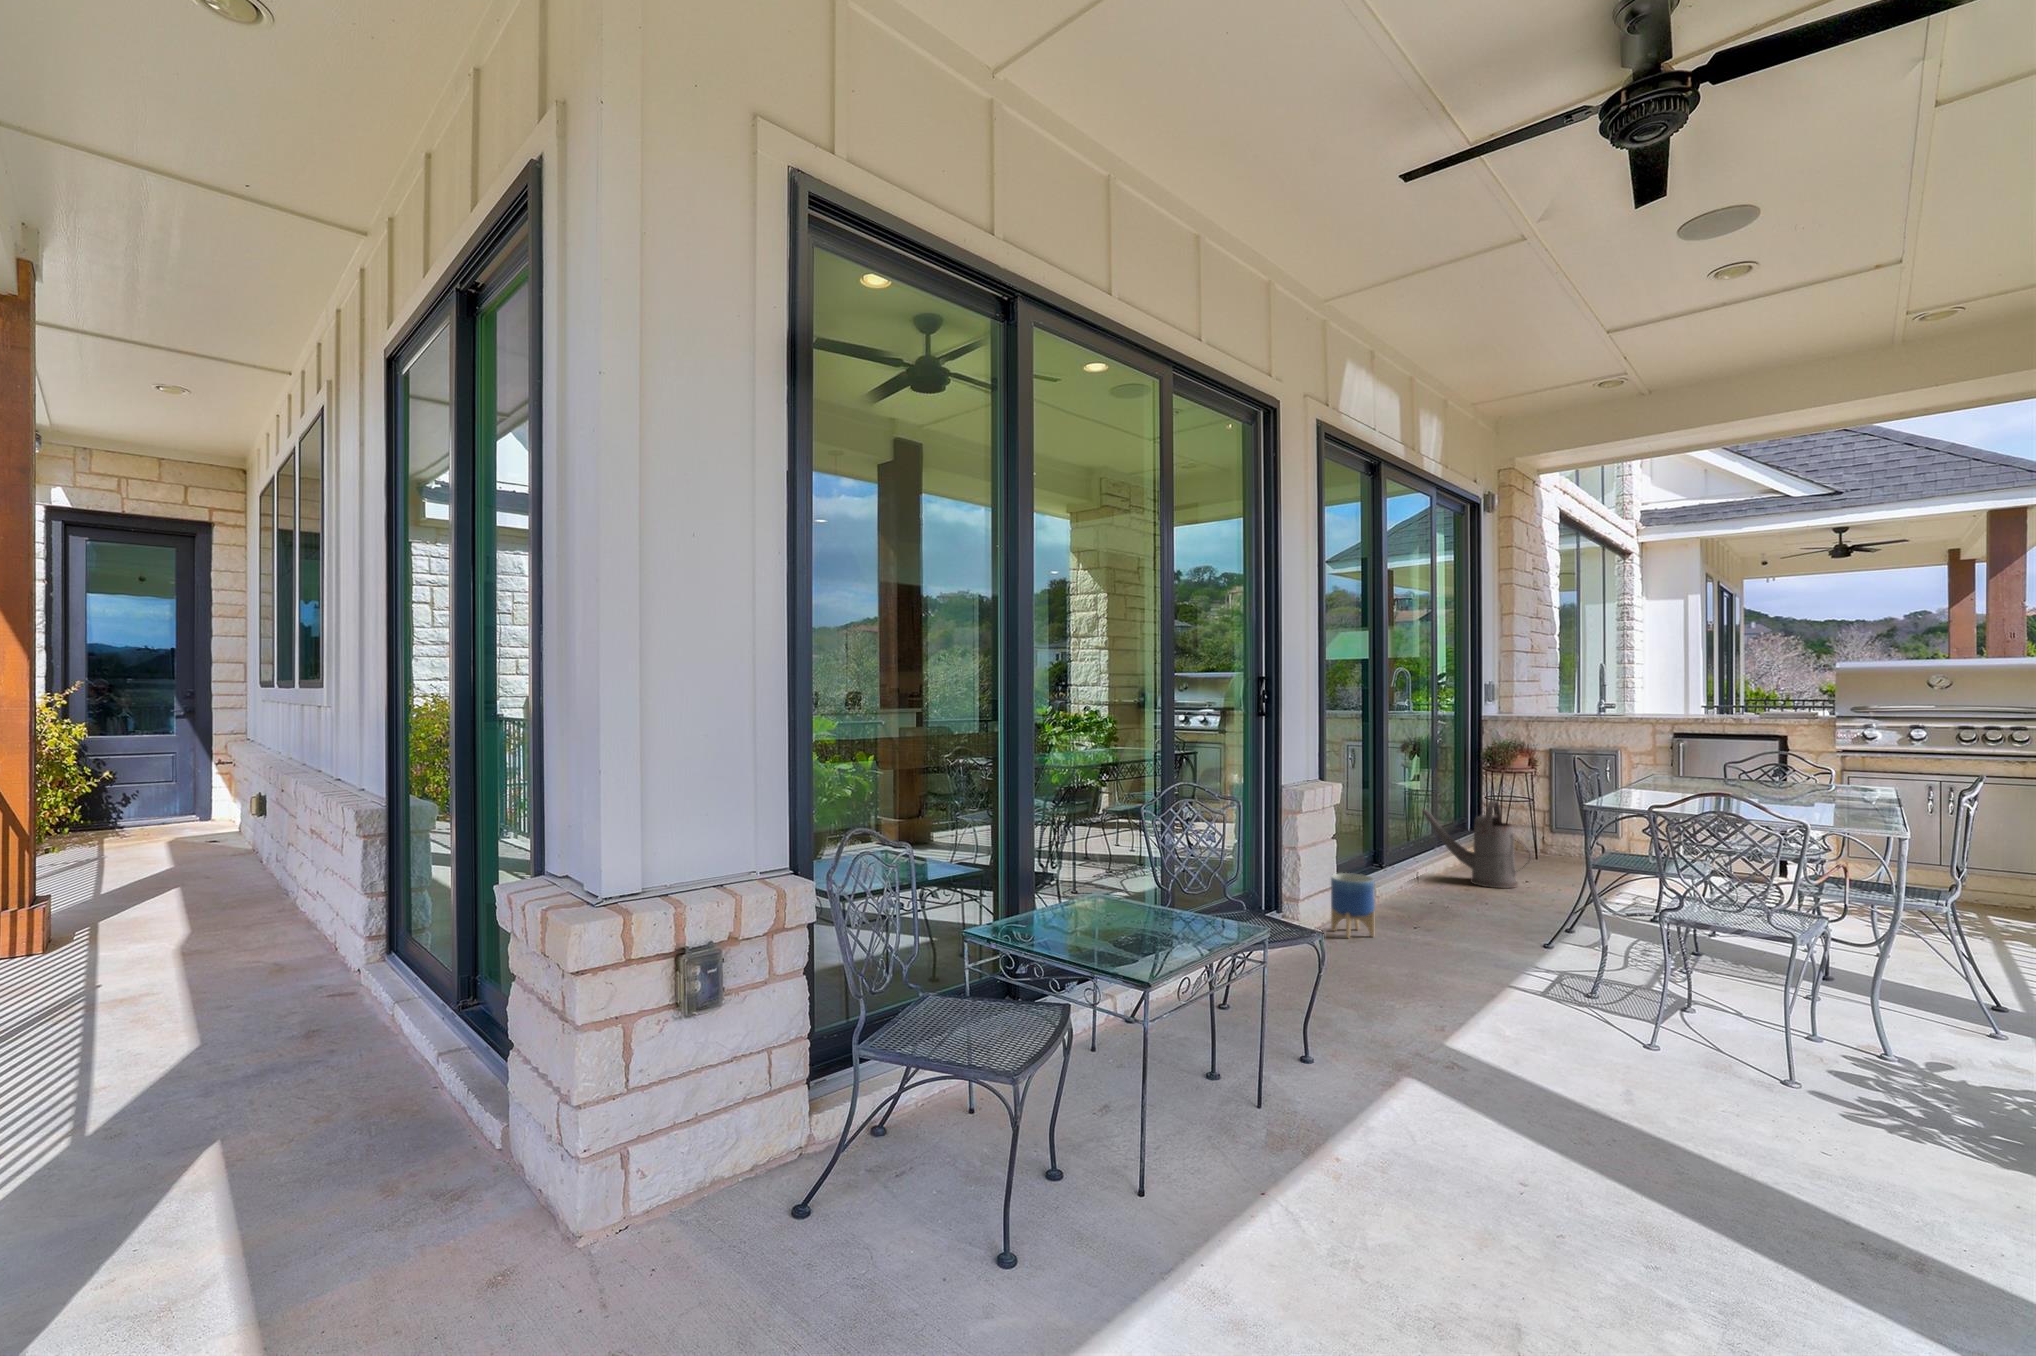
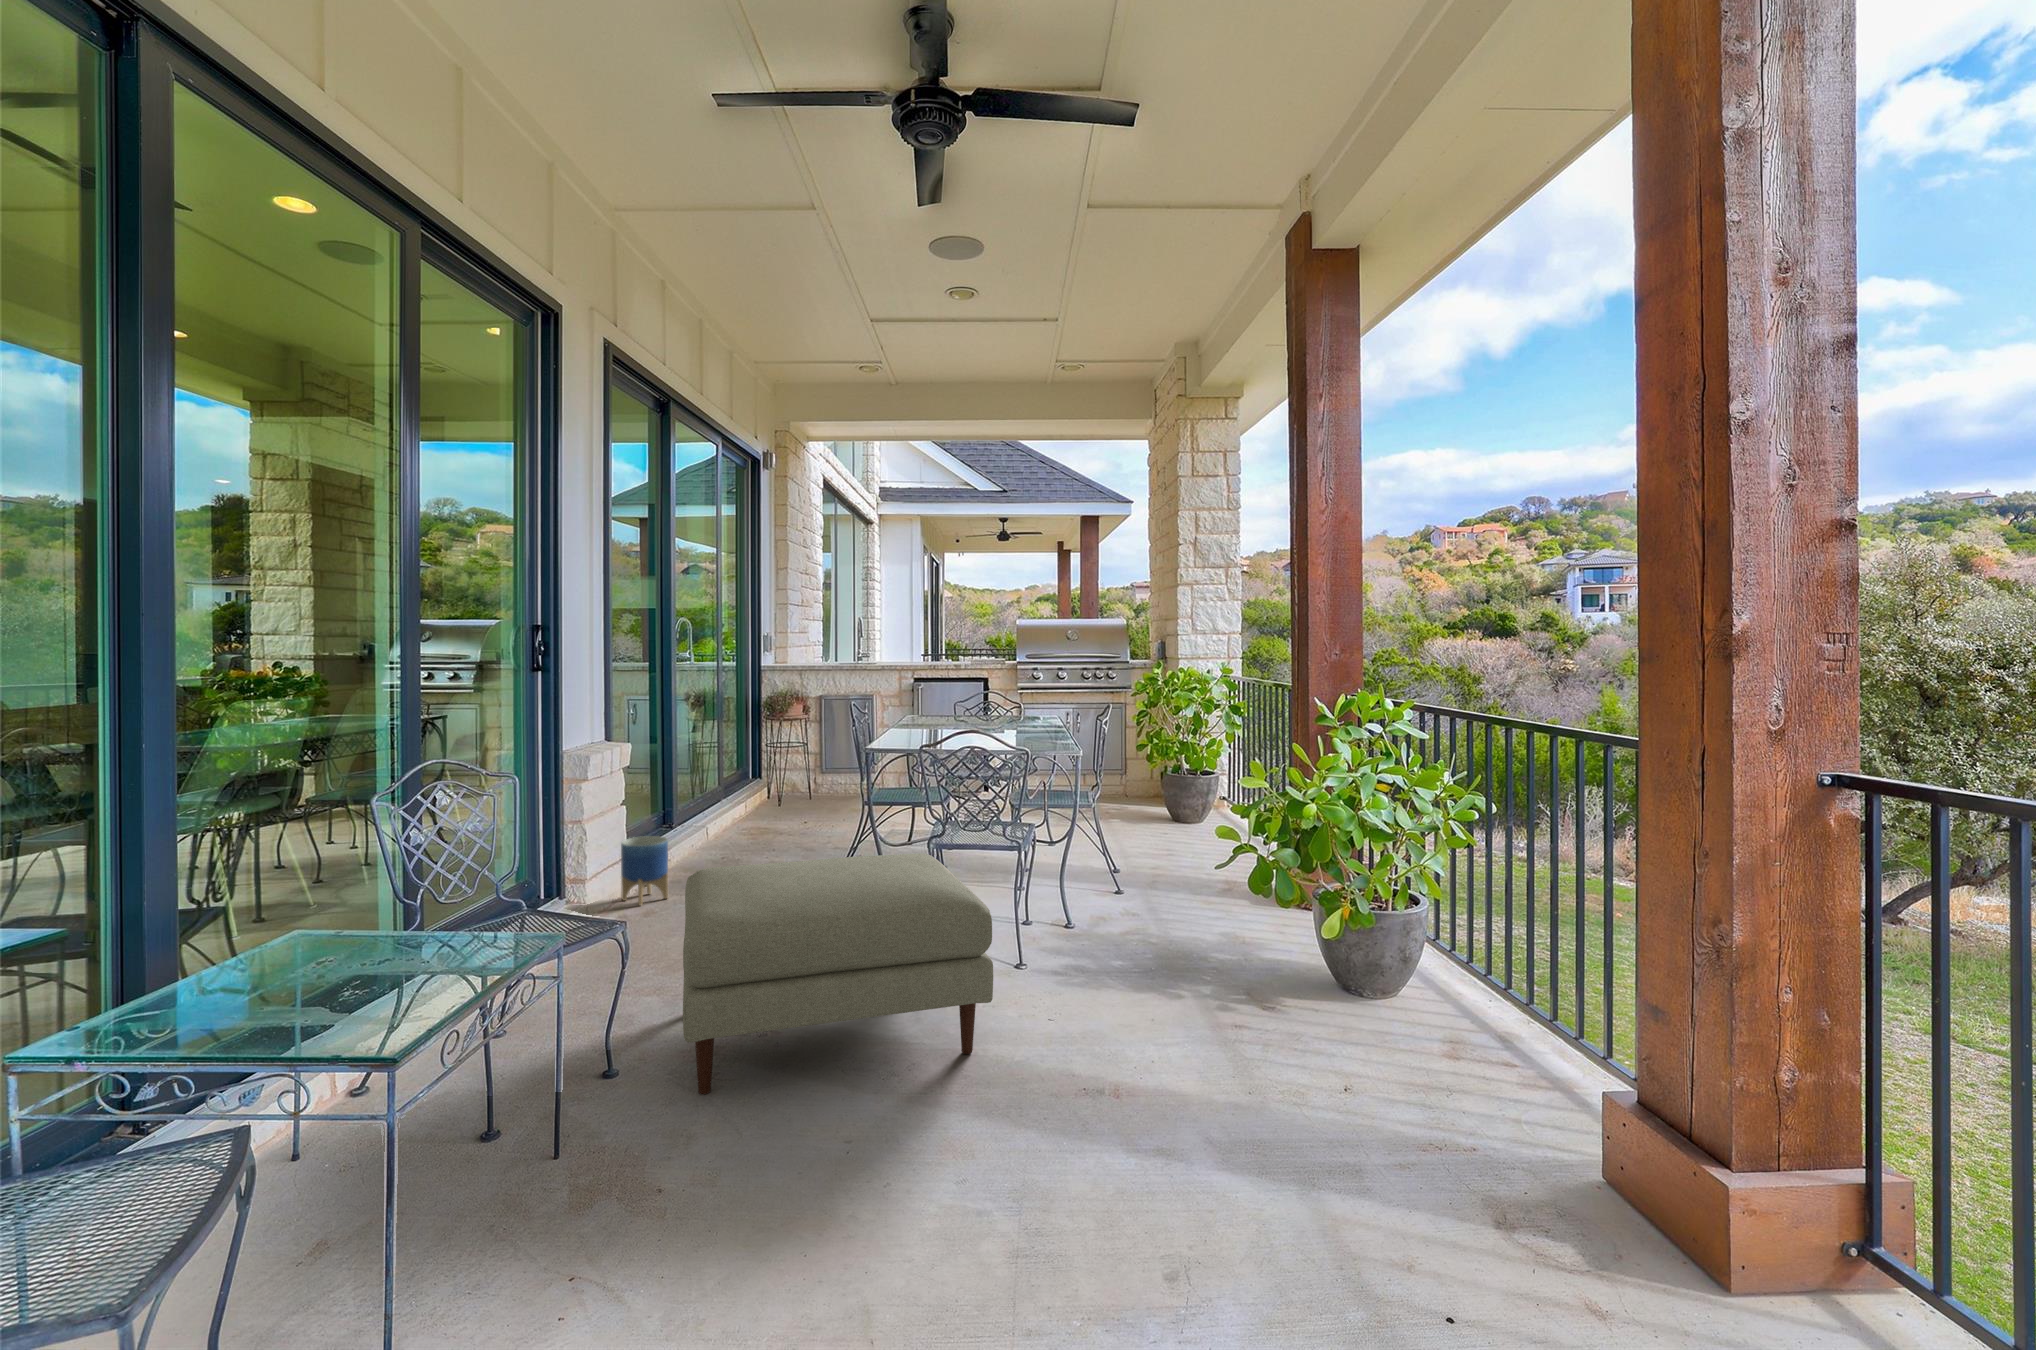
watering can: present [1422,801,1532,888] -> none [709,746,807,828]
ottoman: none [1371,905,1743,1171] -> present [683,853,993,1094]

